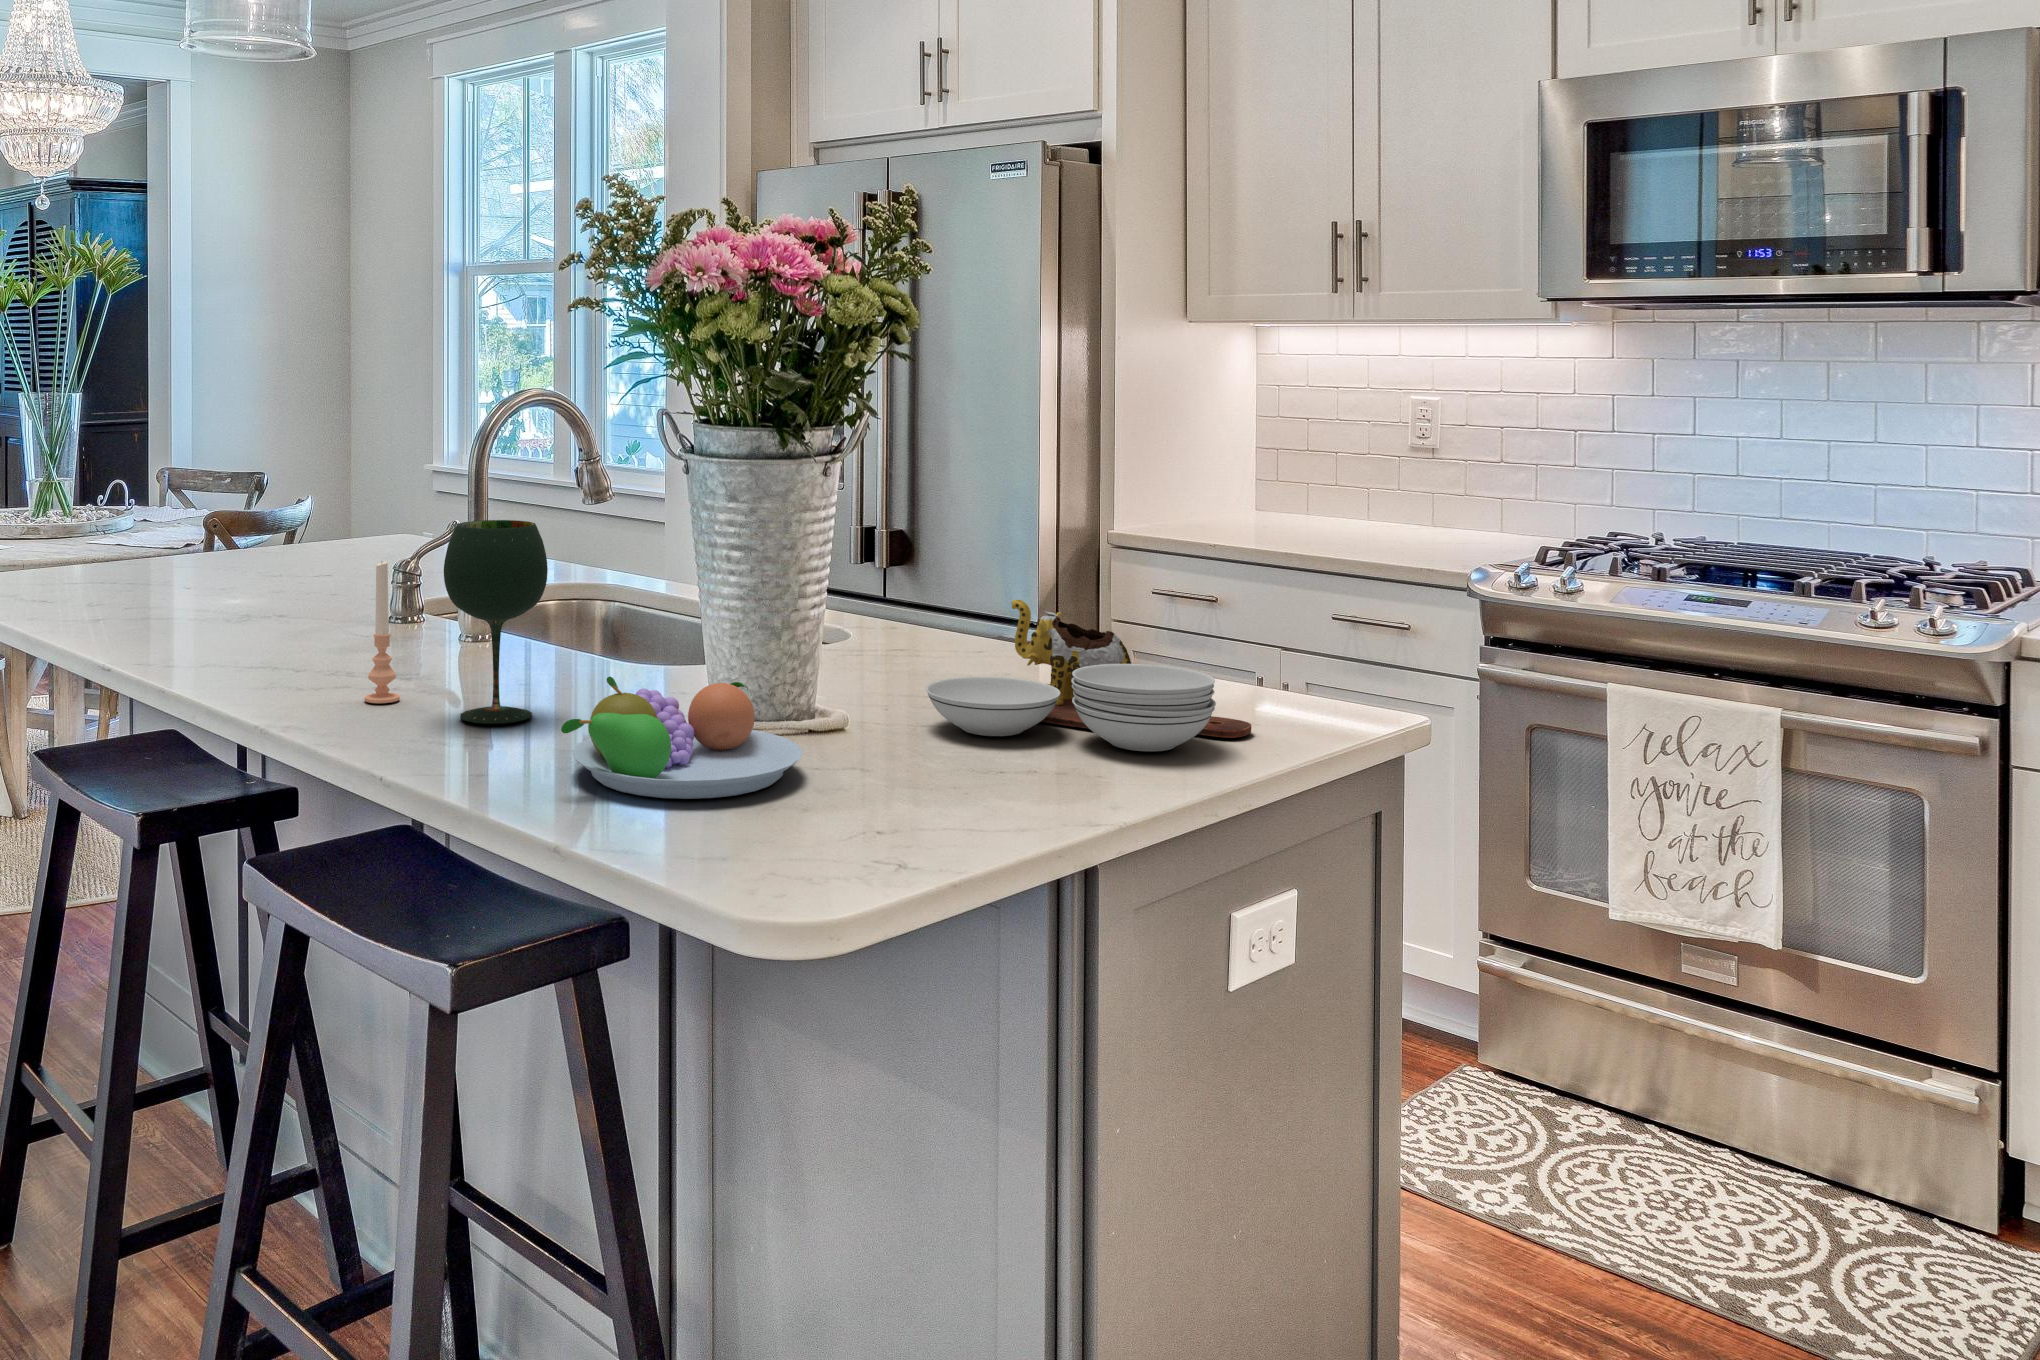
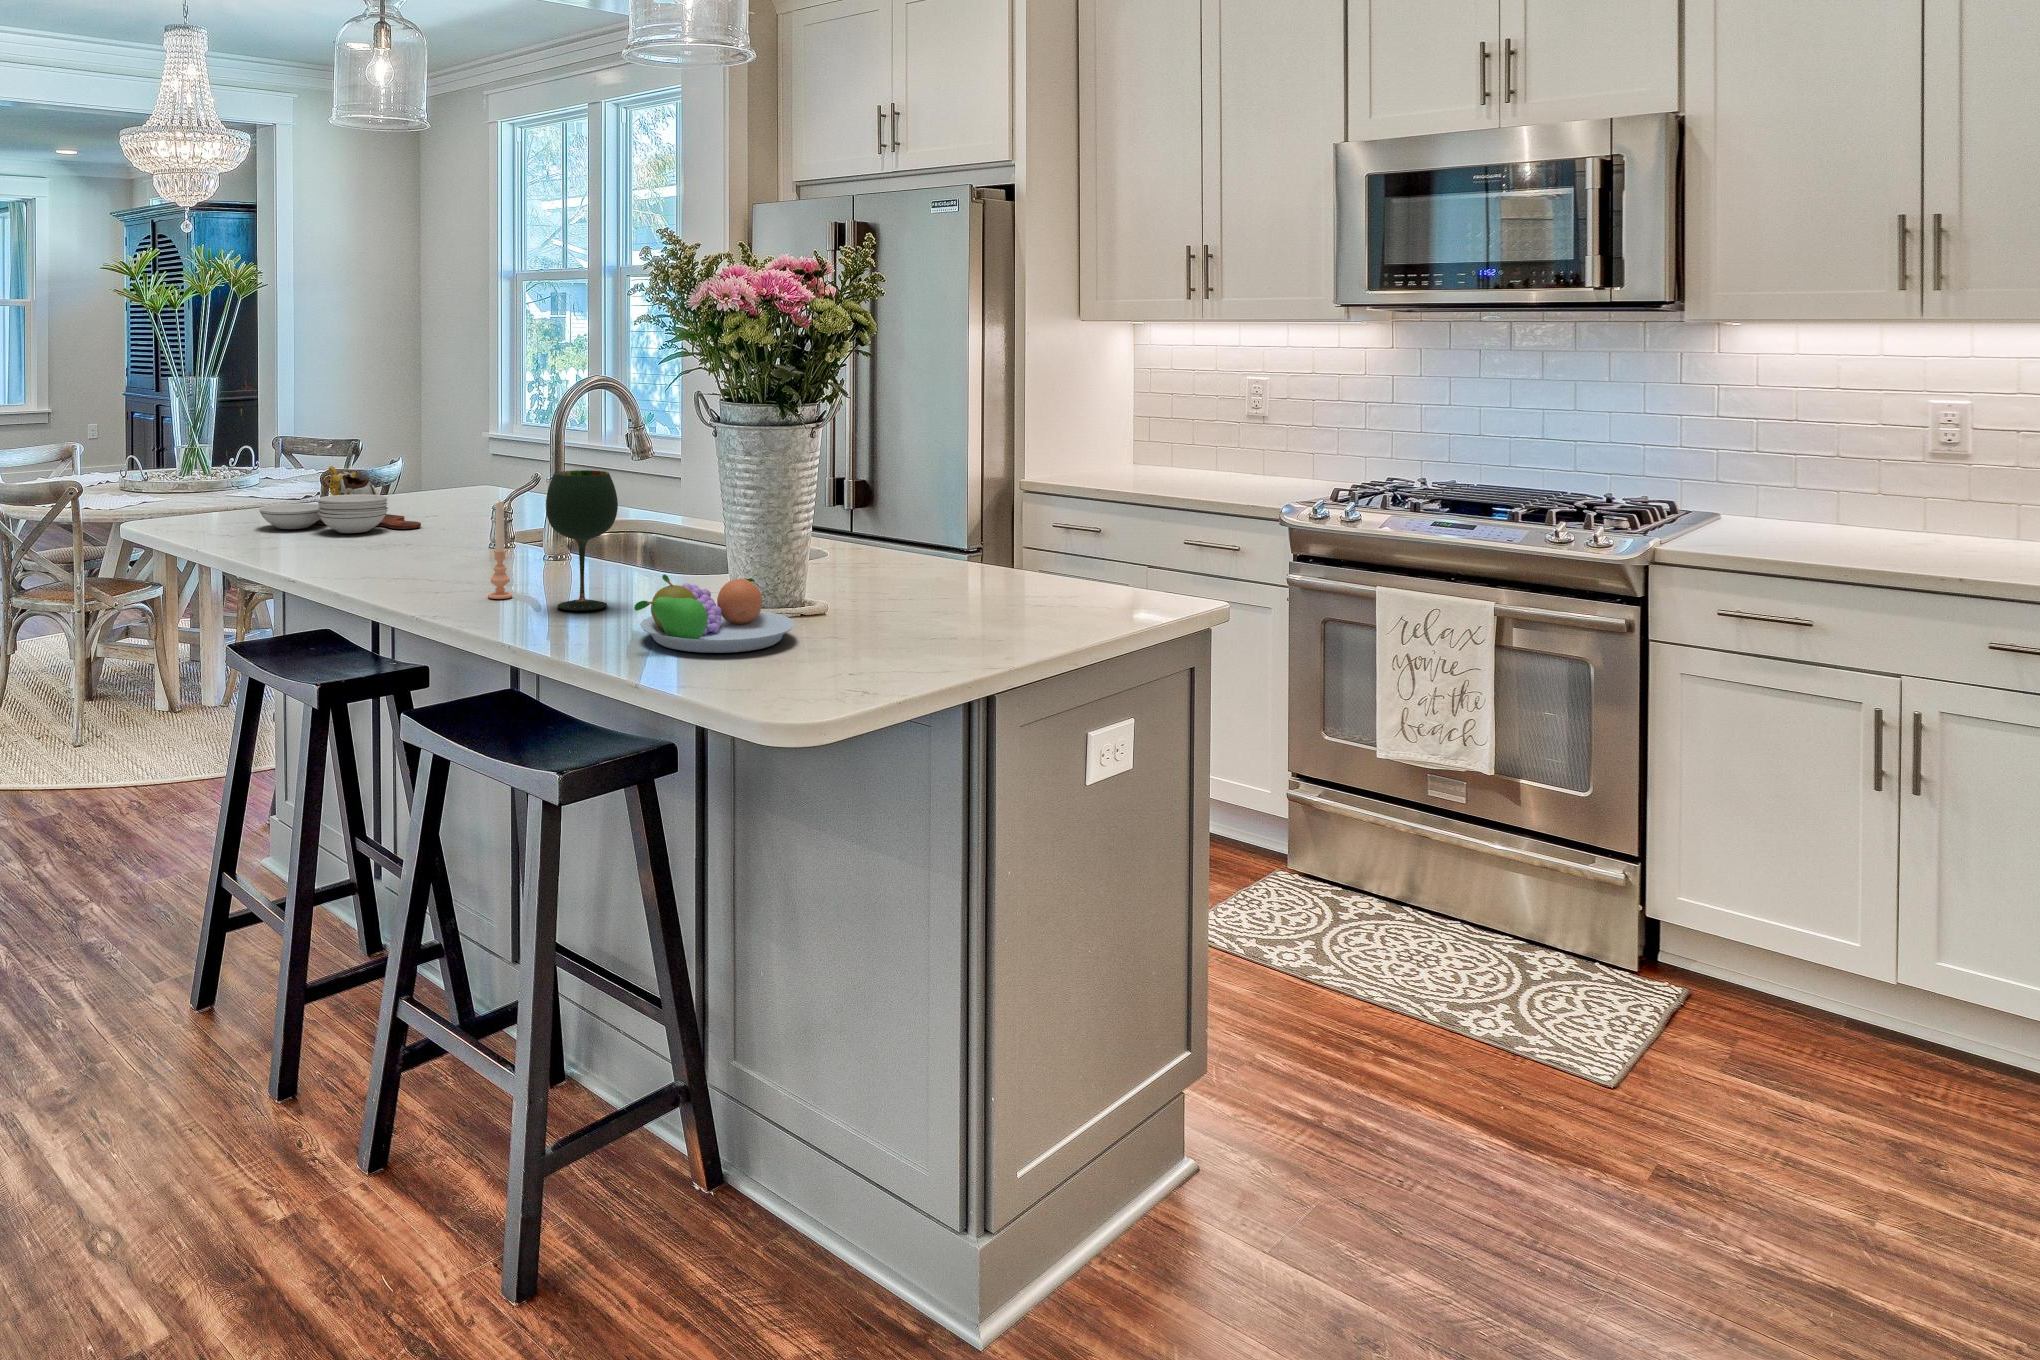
cutting board: present [925,600,1252,751] -> present [259,466,421,533]

